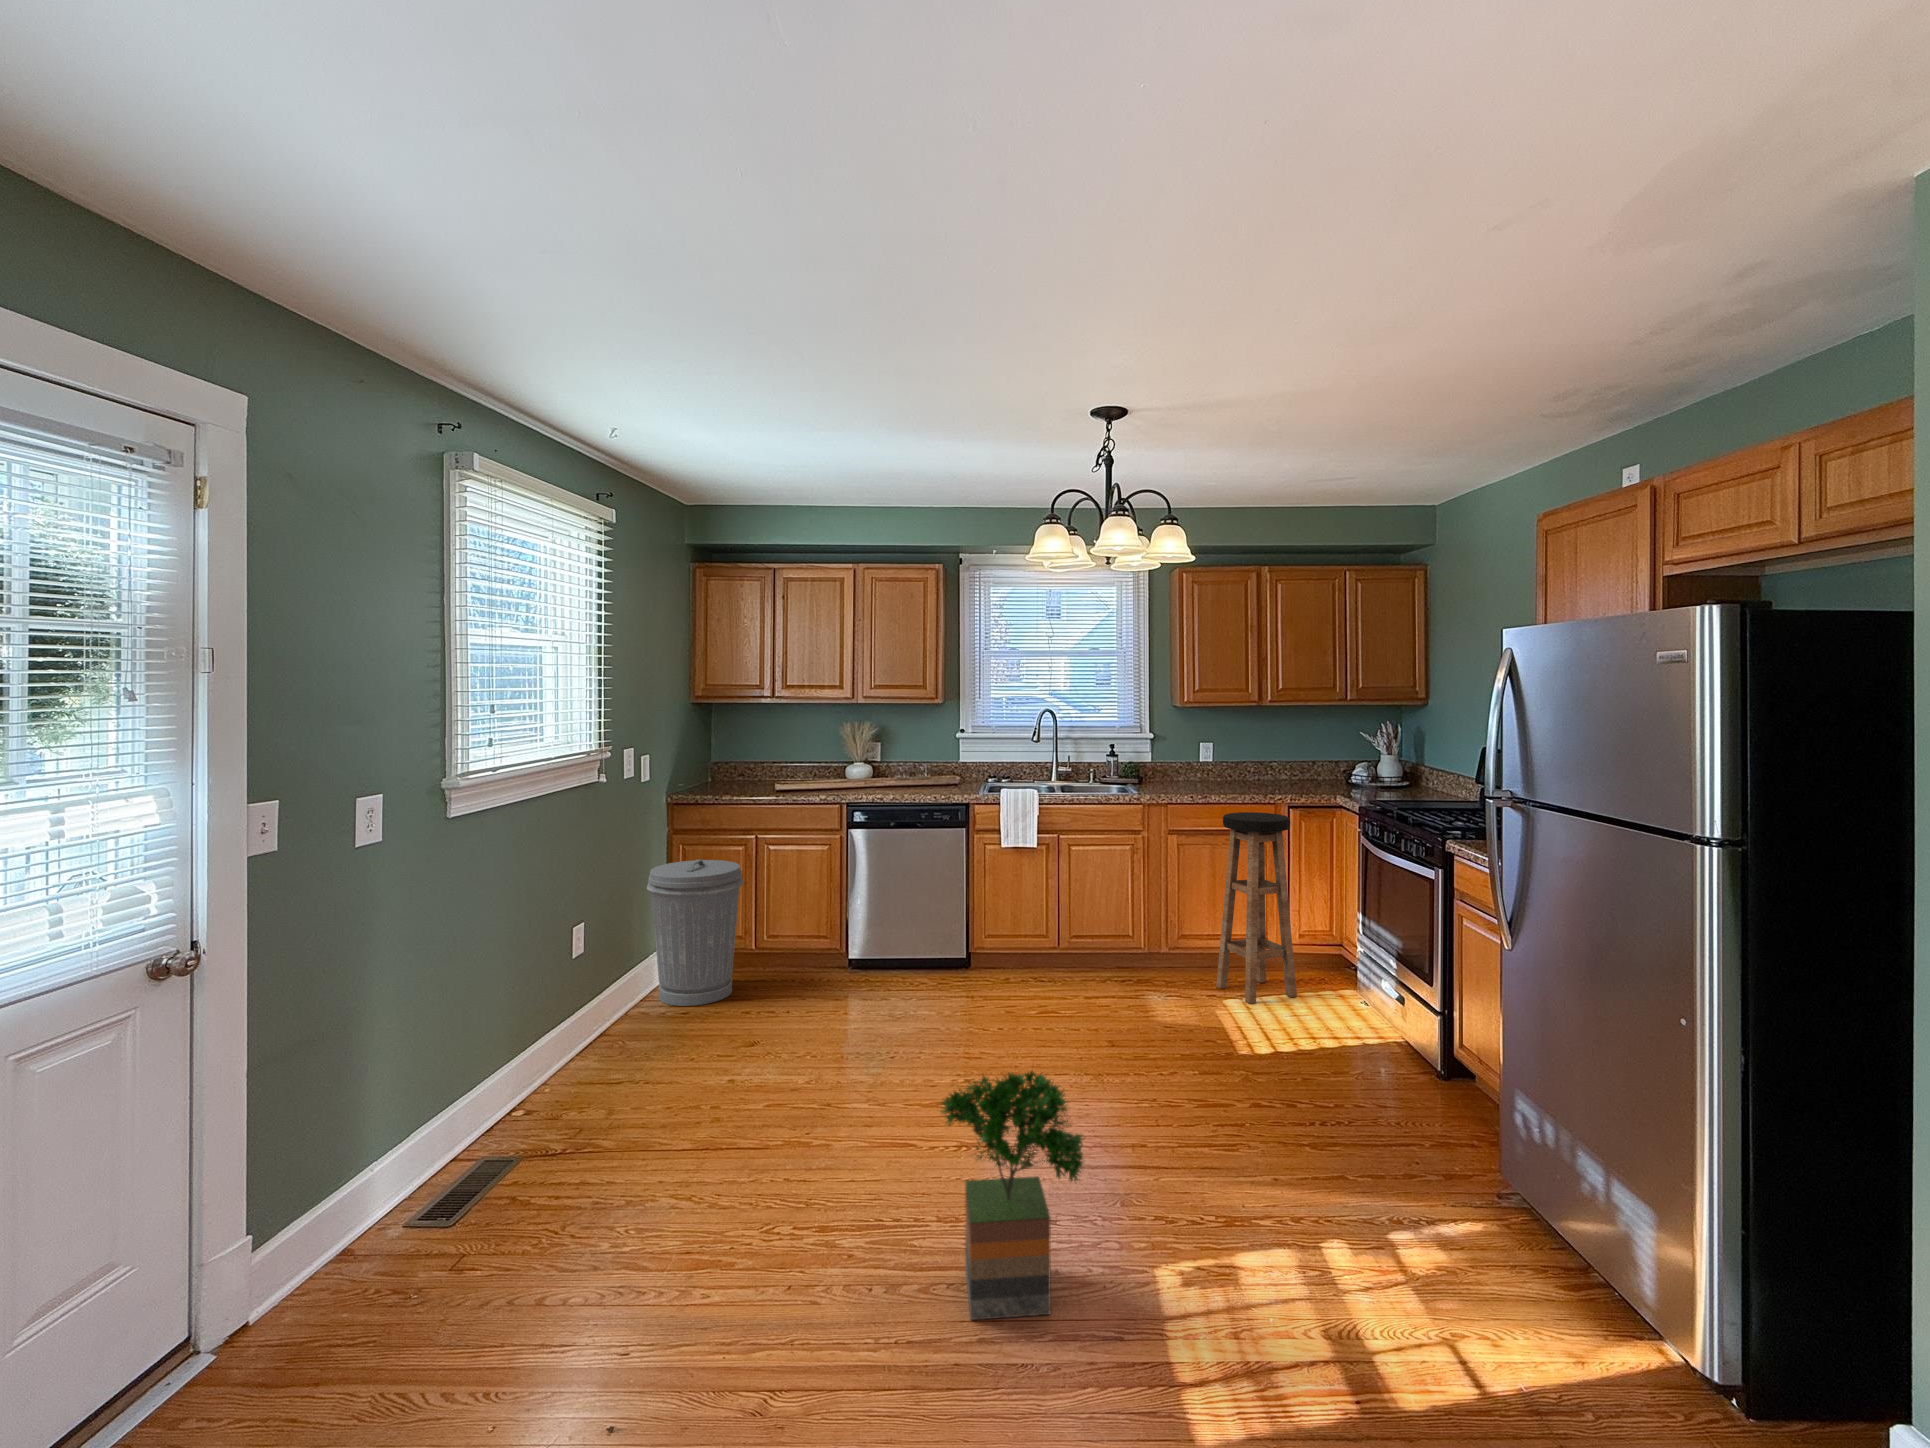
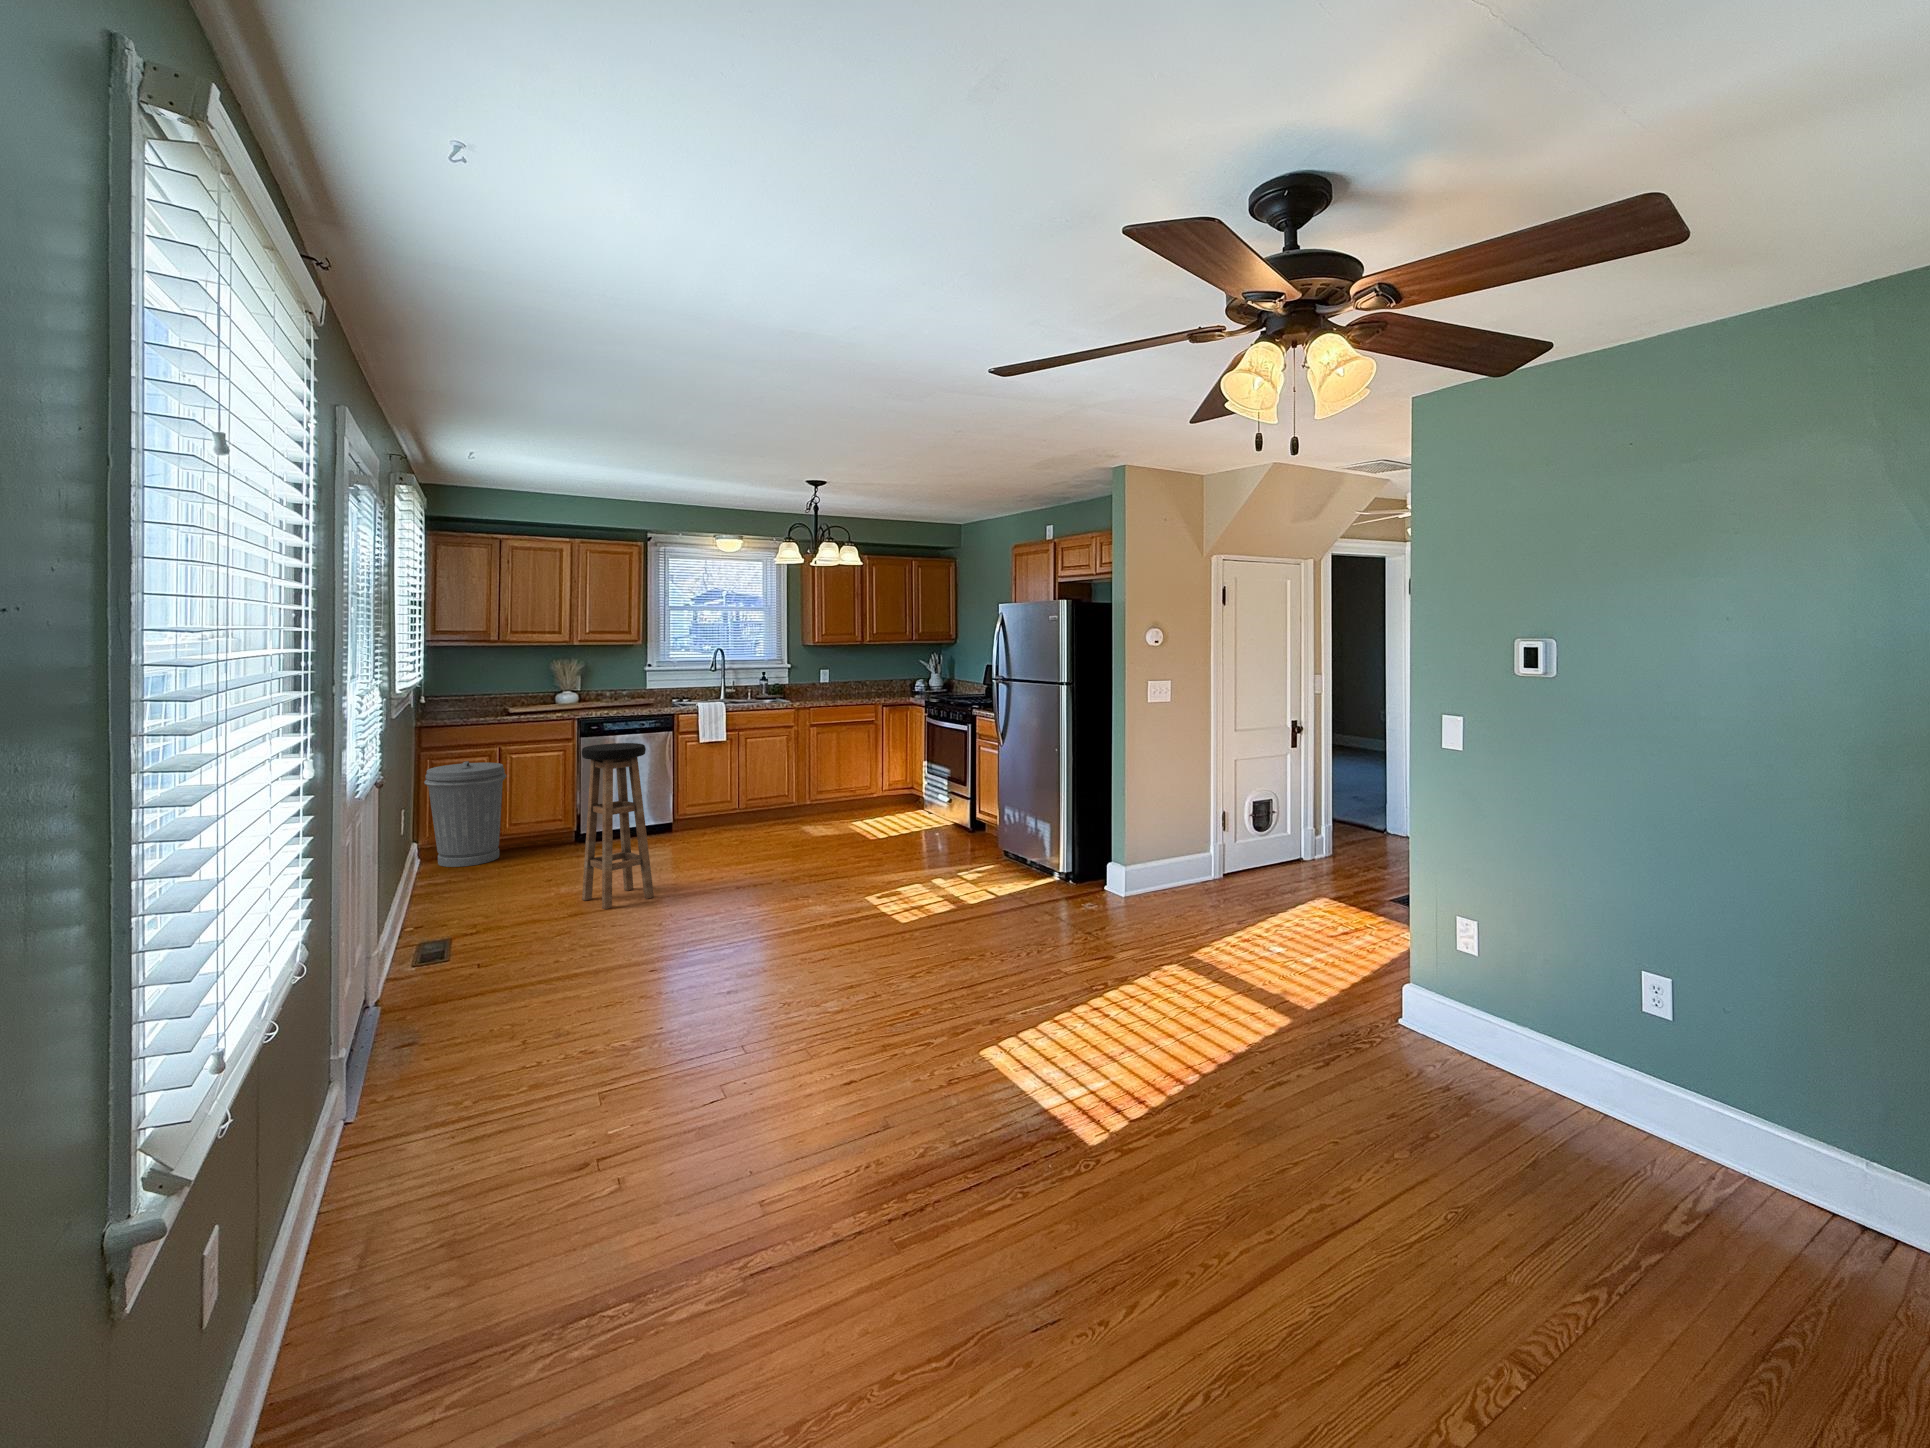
bar stool: present [1216,812,1297,1004] -> present [582,743,654,909]
potted tree: present [941,1071,1083,1320] -> none [747,819,827,933]

